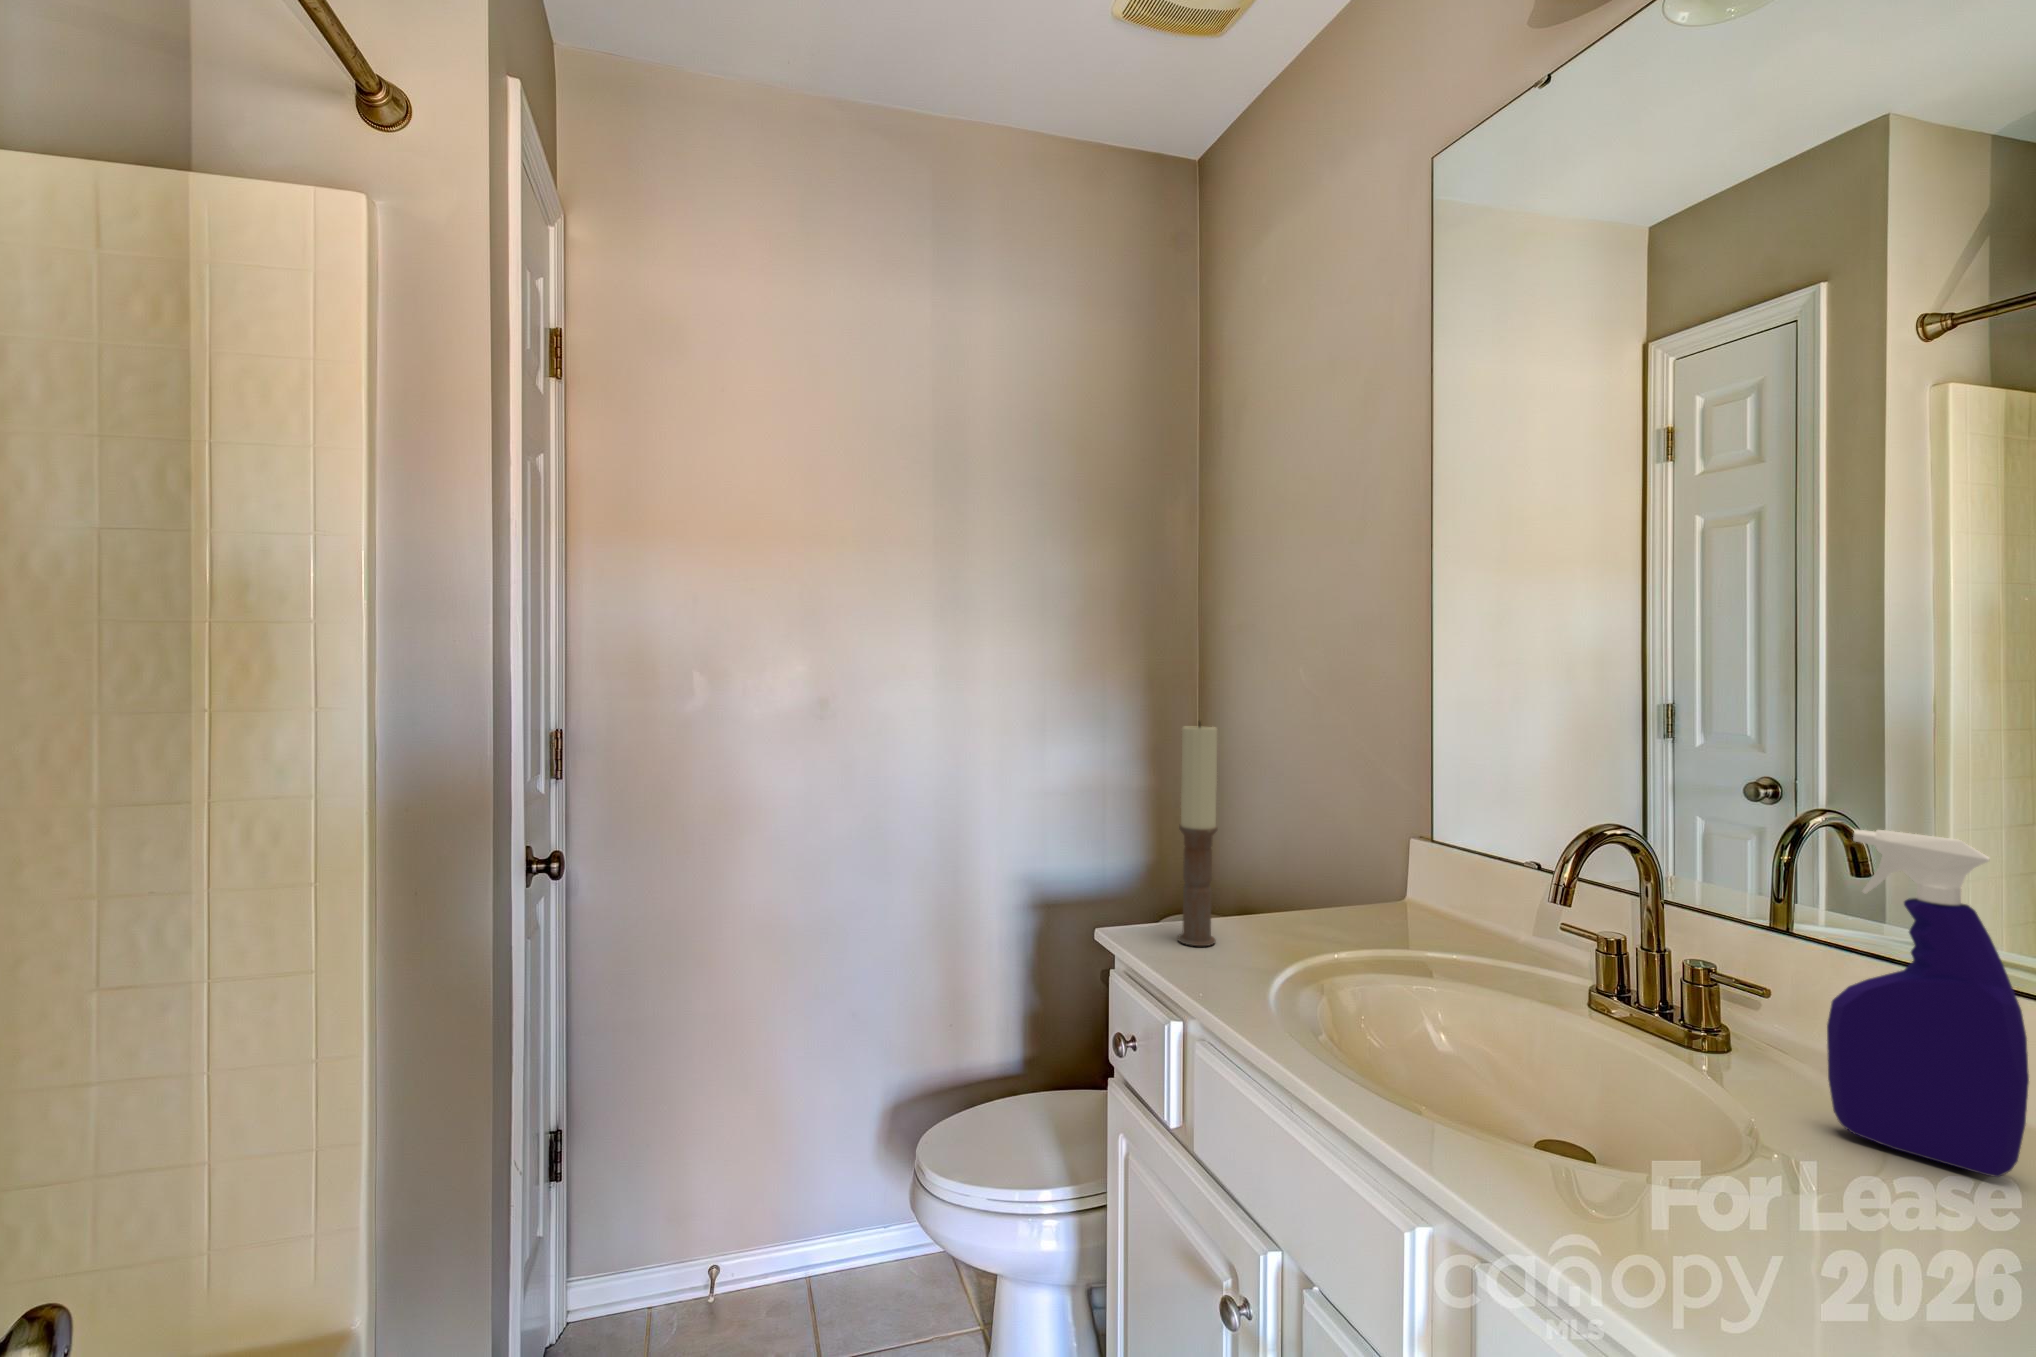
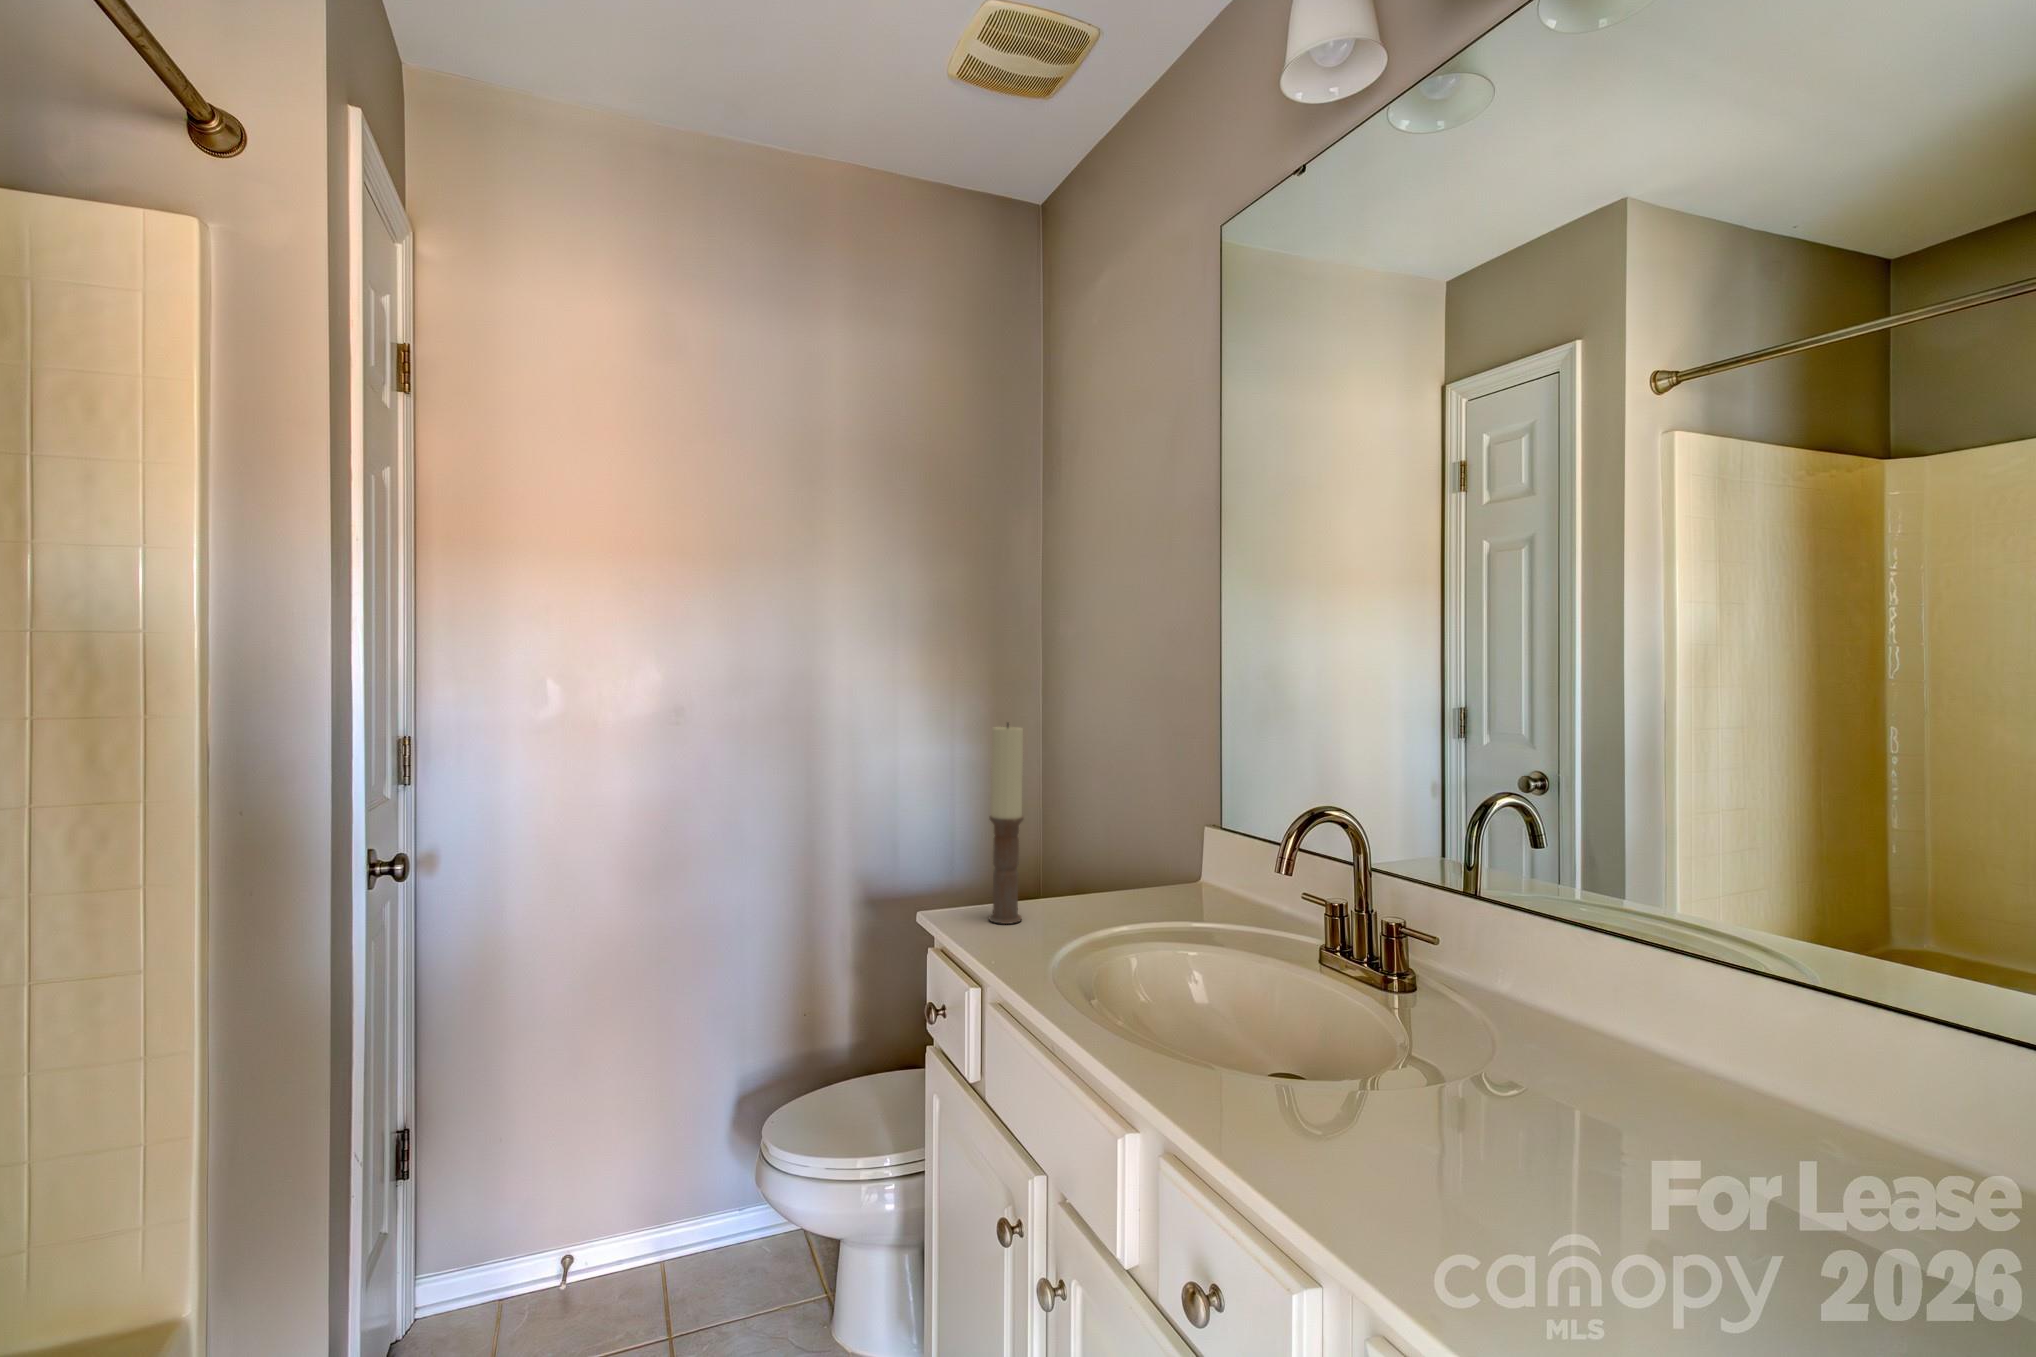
spray bottle: present [1827,829,2029,1177] -> none [1452,803,1577,1070]

